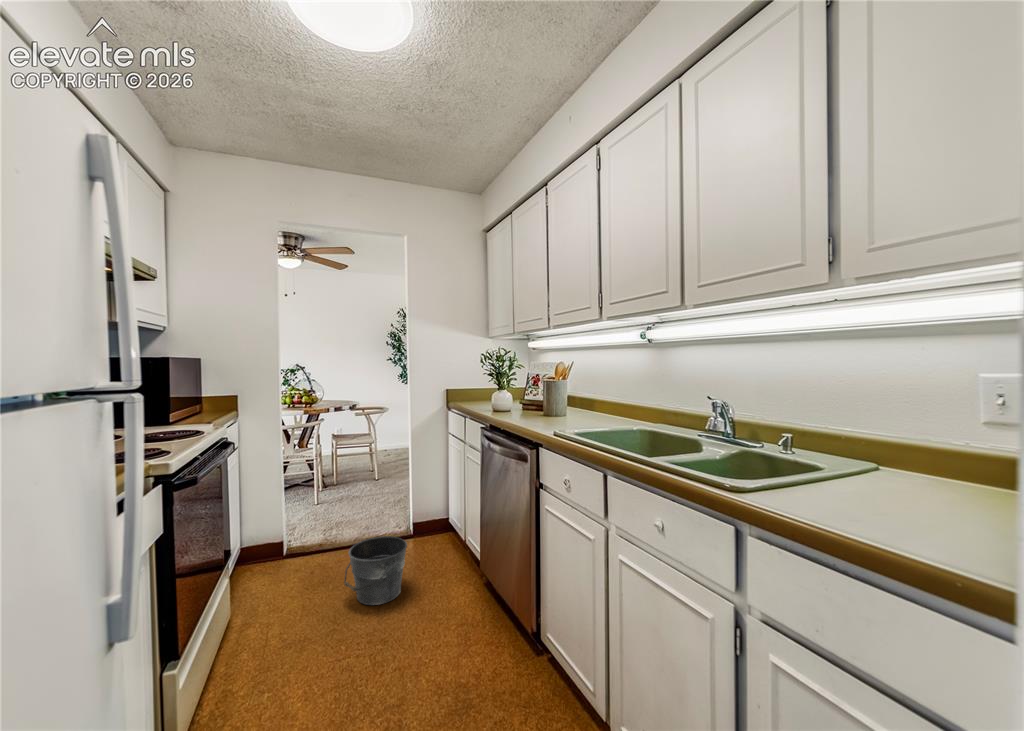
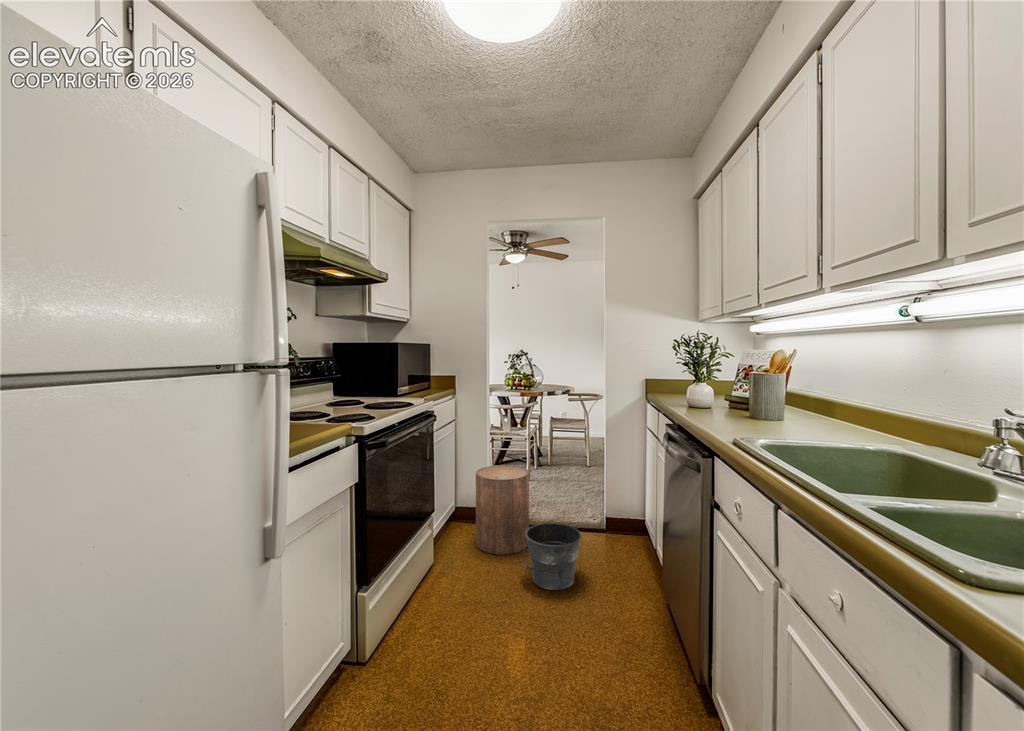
stool: none [275,488,341,589] -> present [476,465,529,555]

